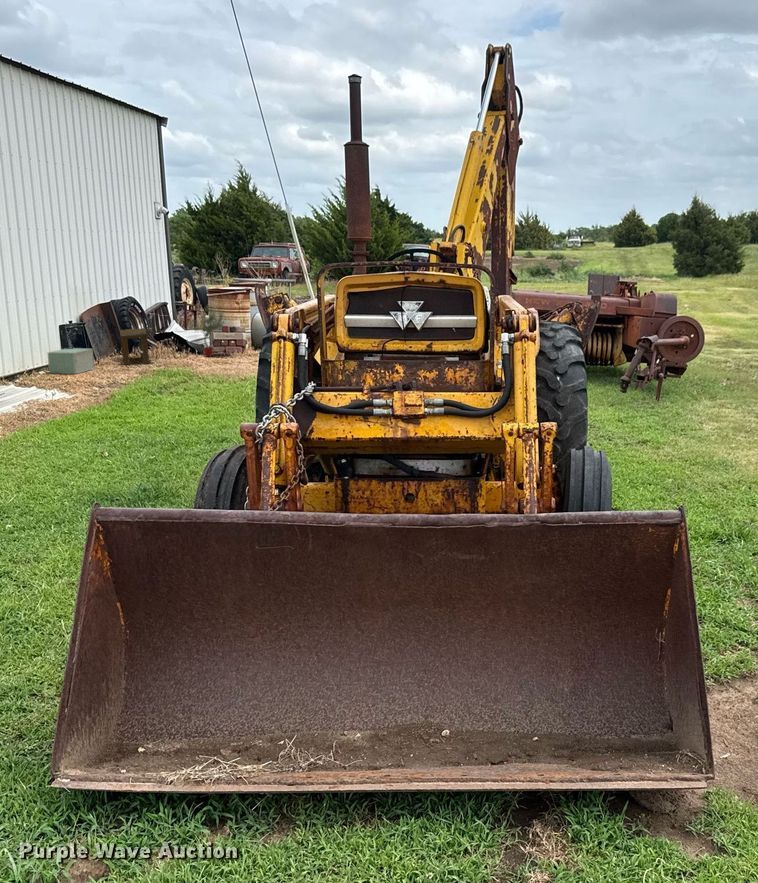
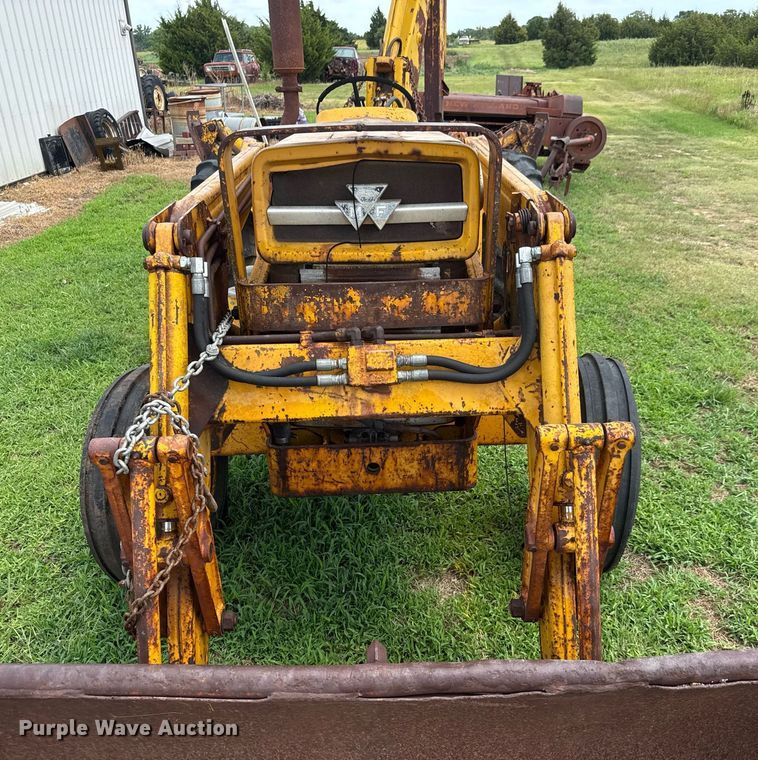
potted tree: present [192,308,223,357] -> none [156,114,185,160]
storage box: present [48,348,94,374] -> none [32,158,76,183]

